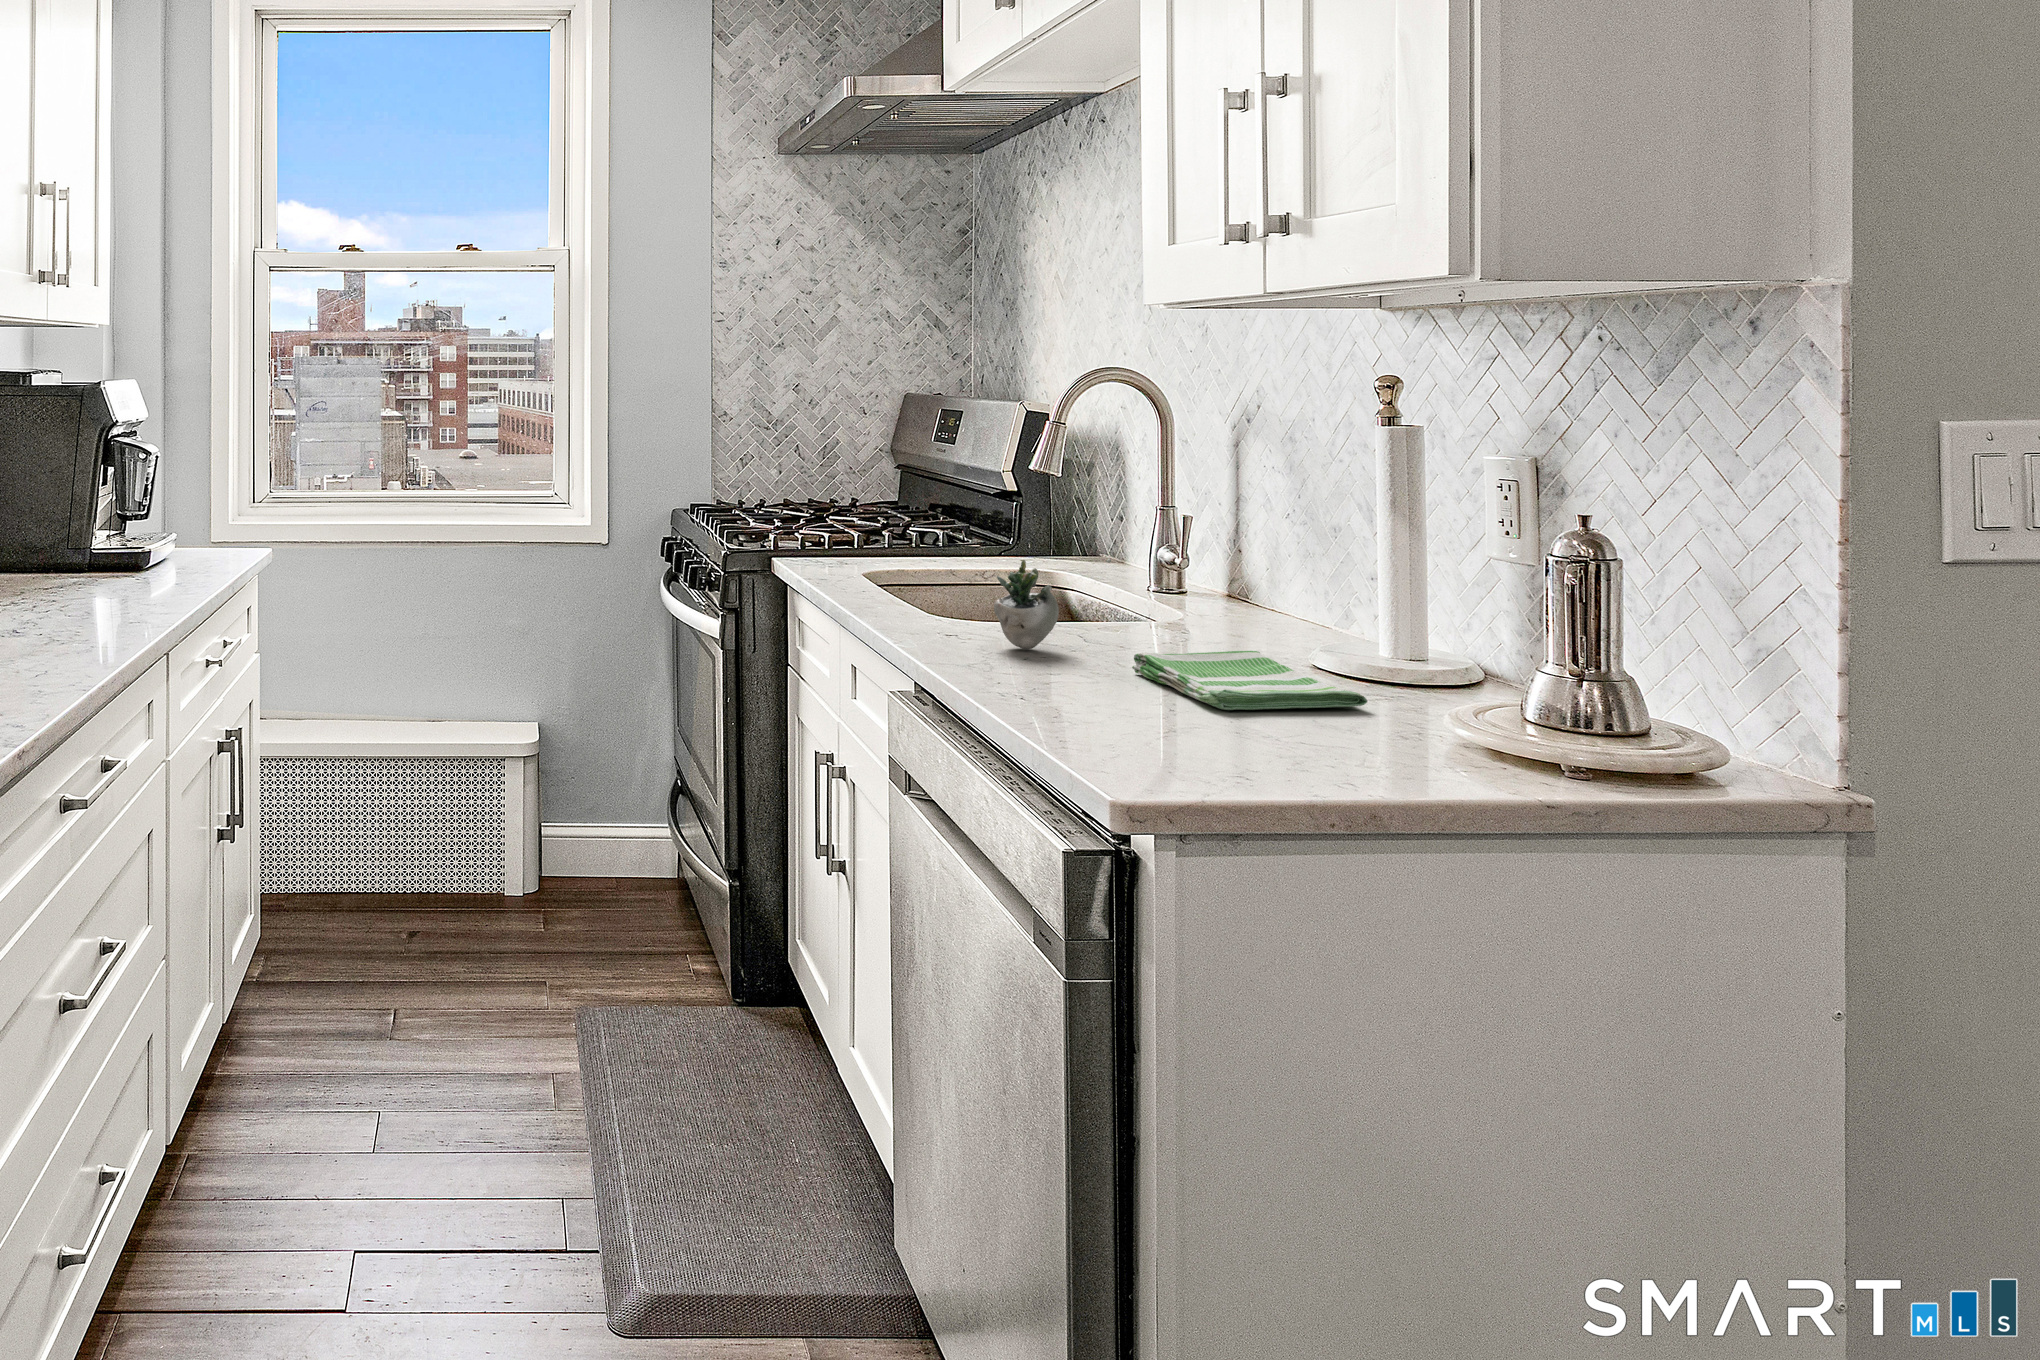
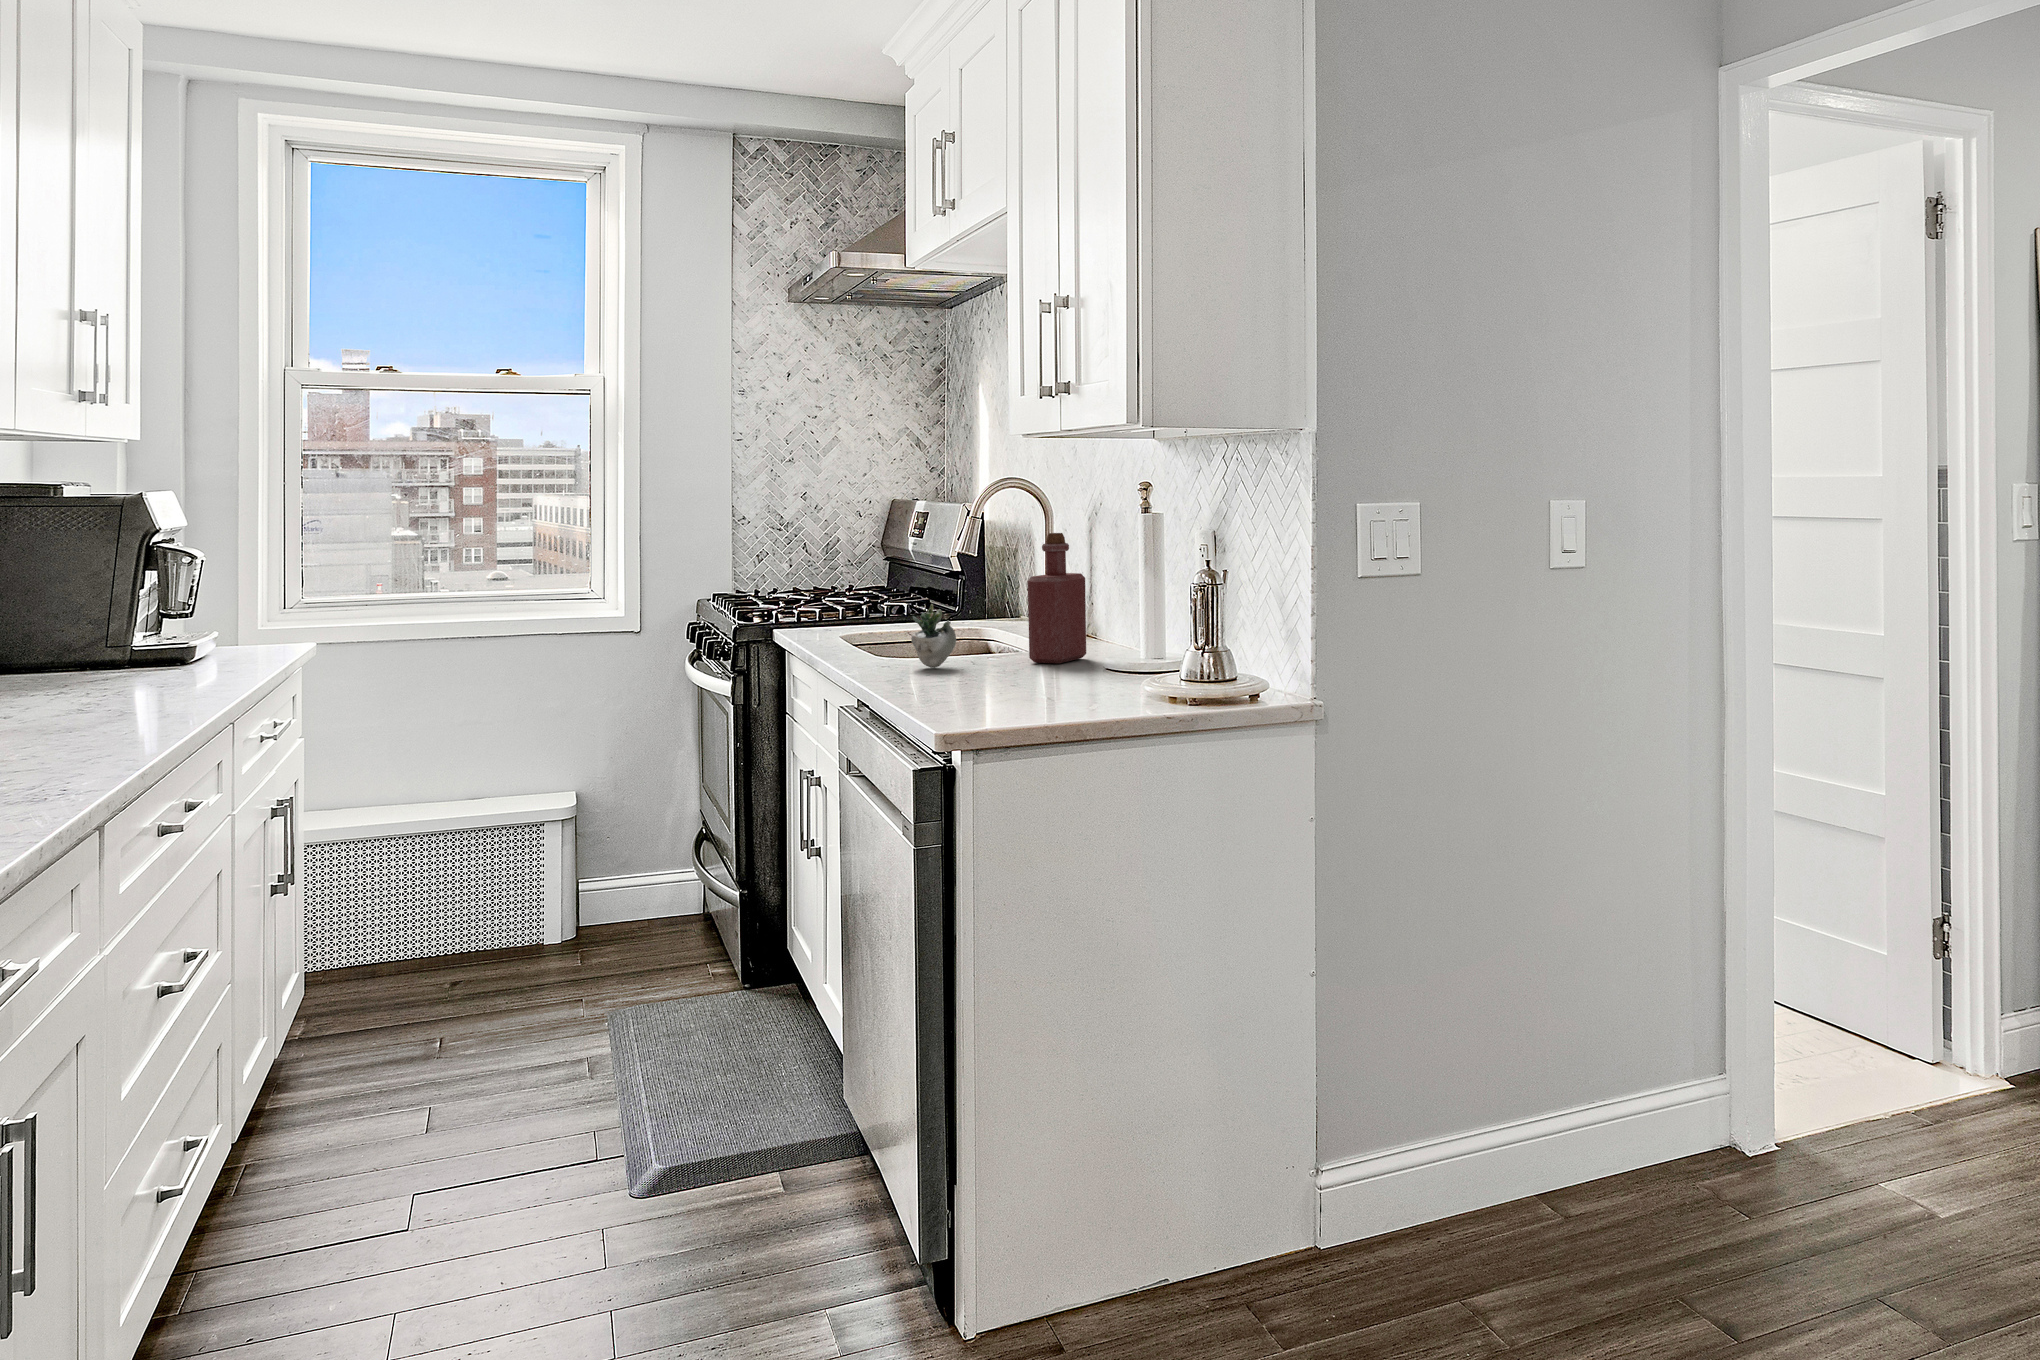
bottle: none [1163,466,1250,655] -> present [1027,533,1086,663]
dish towel: present [1132,651,1367,710] -> none [998,655,1133,688]

